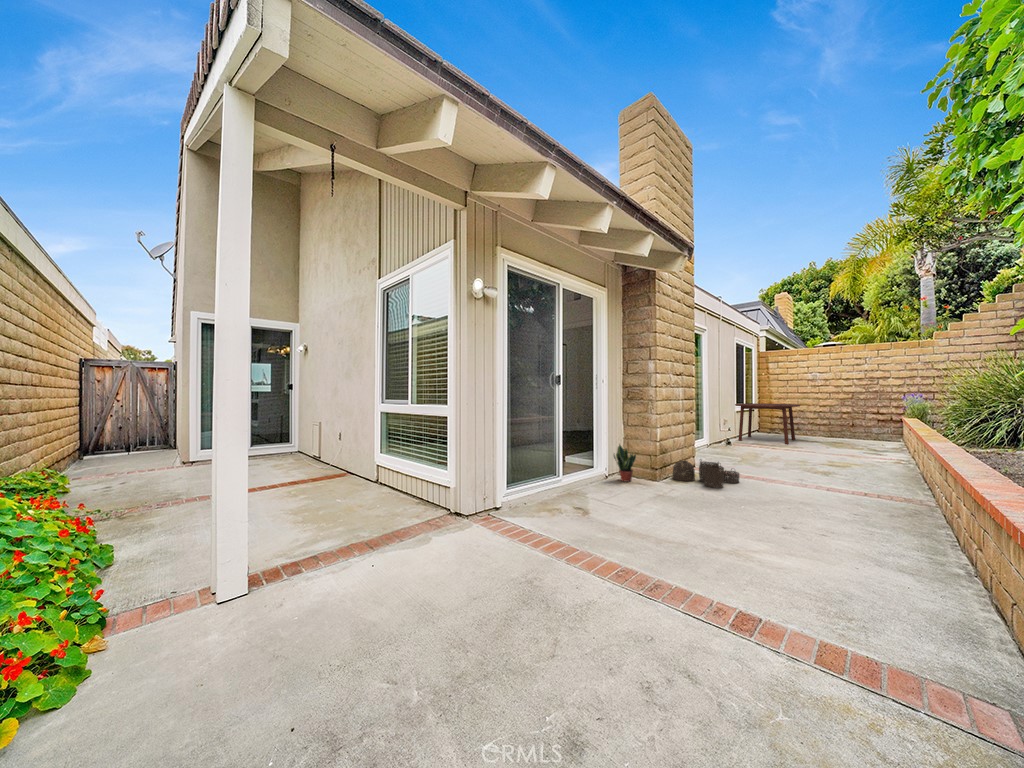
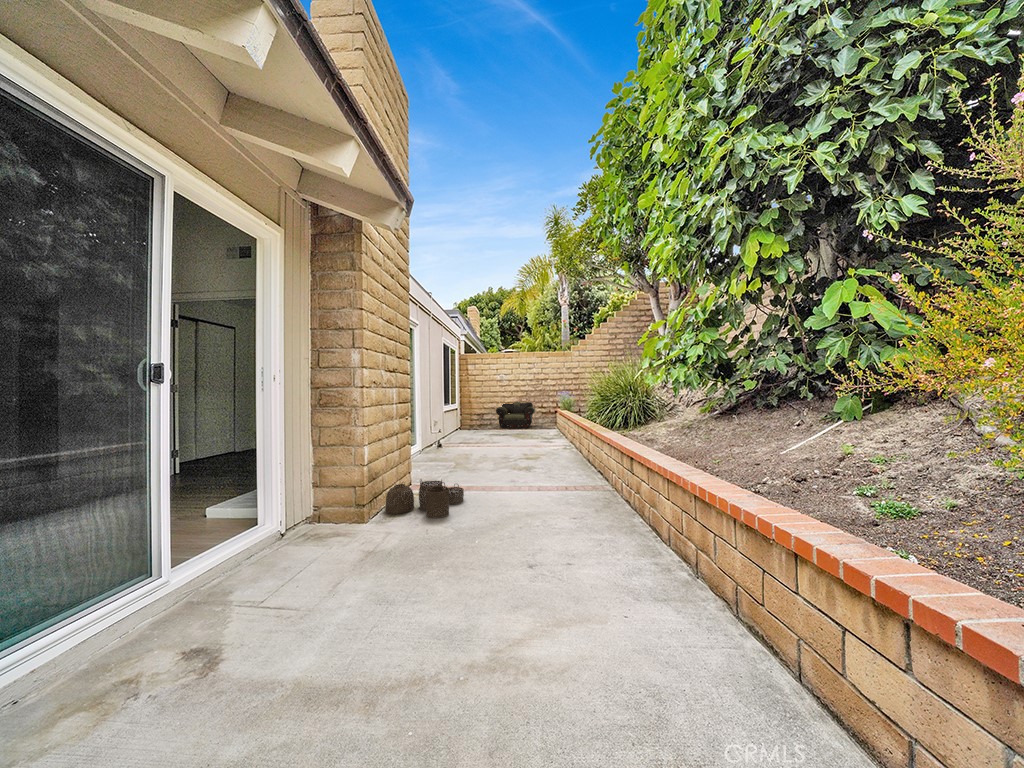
dining table: present [735,403,800,444] -> none [445,402,496,439]
armchair: none [804,406,867,439] -> present [496,402,535,428]
potted plant: present [614,444,636,482] -> none [291,477,331,537]

